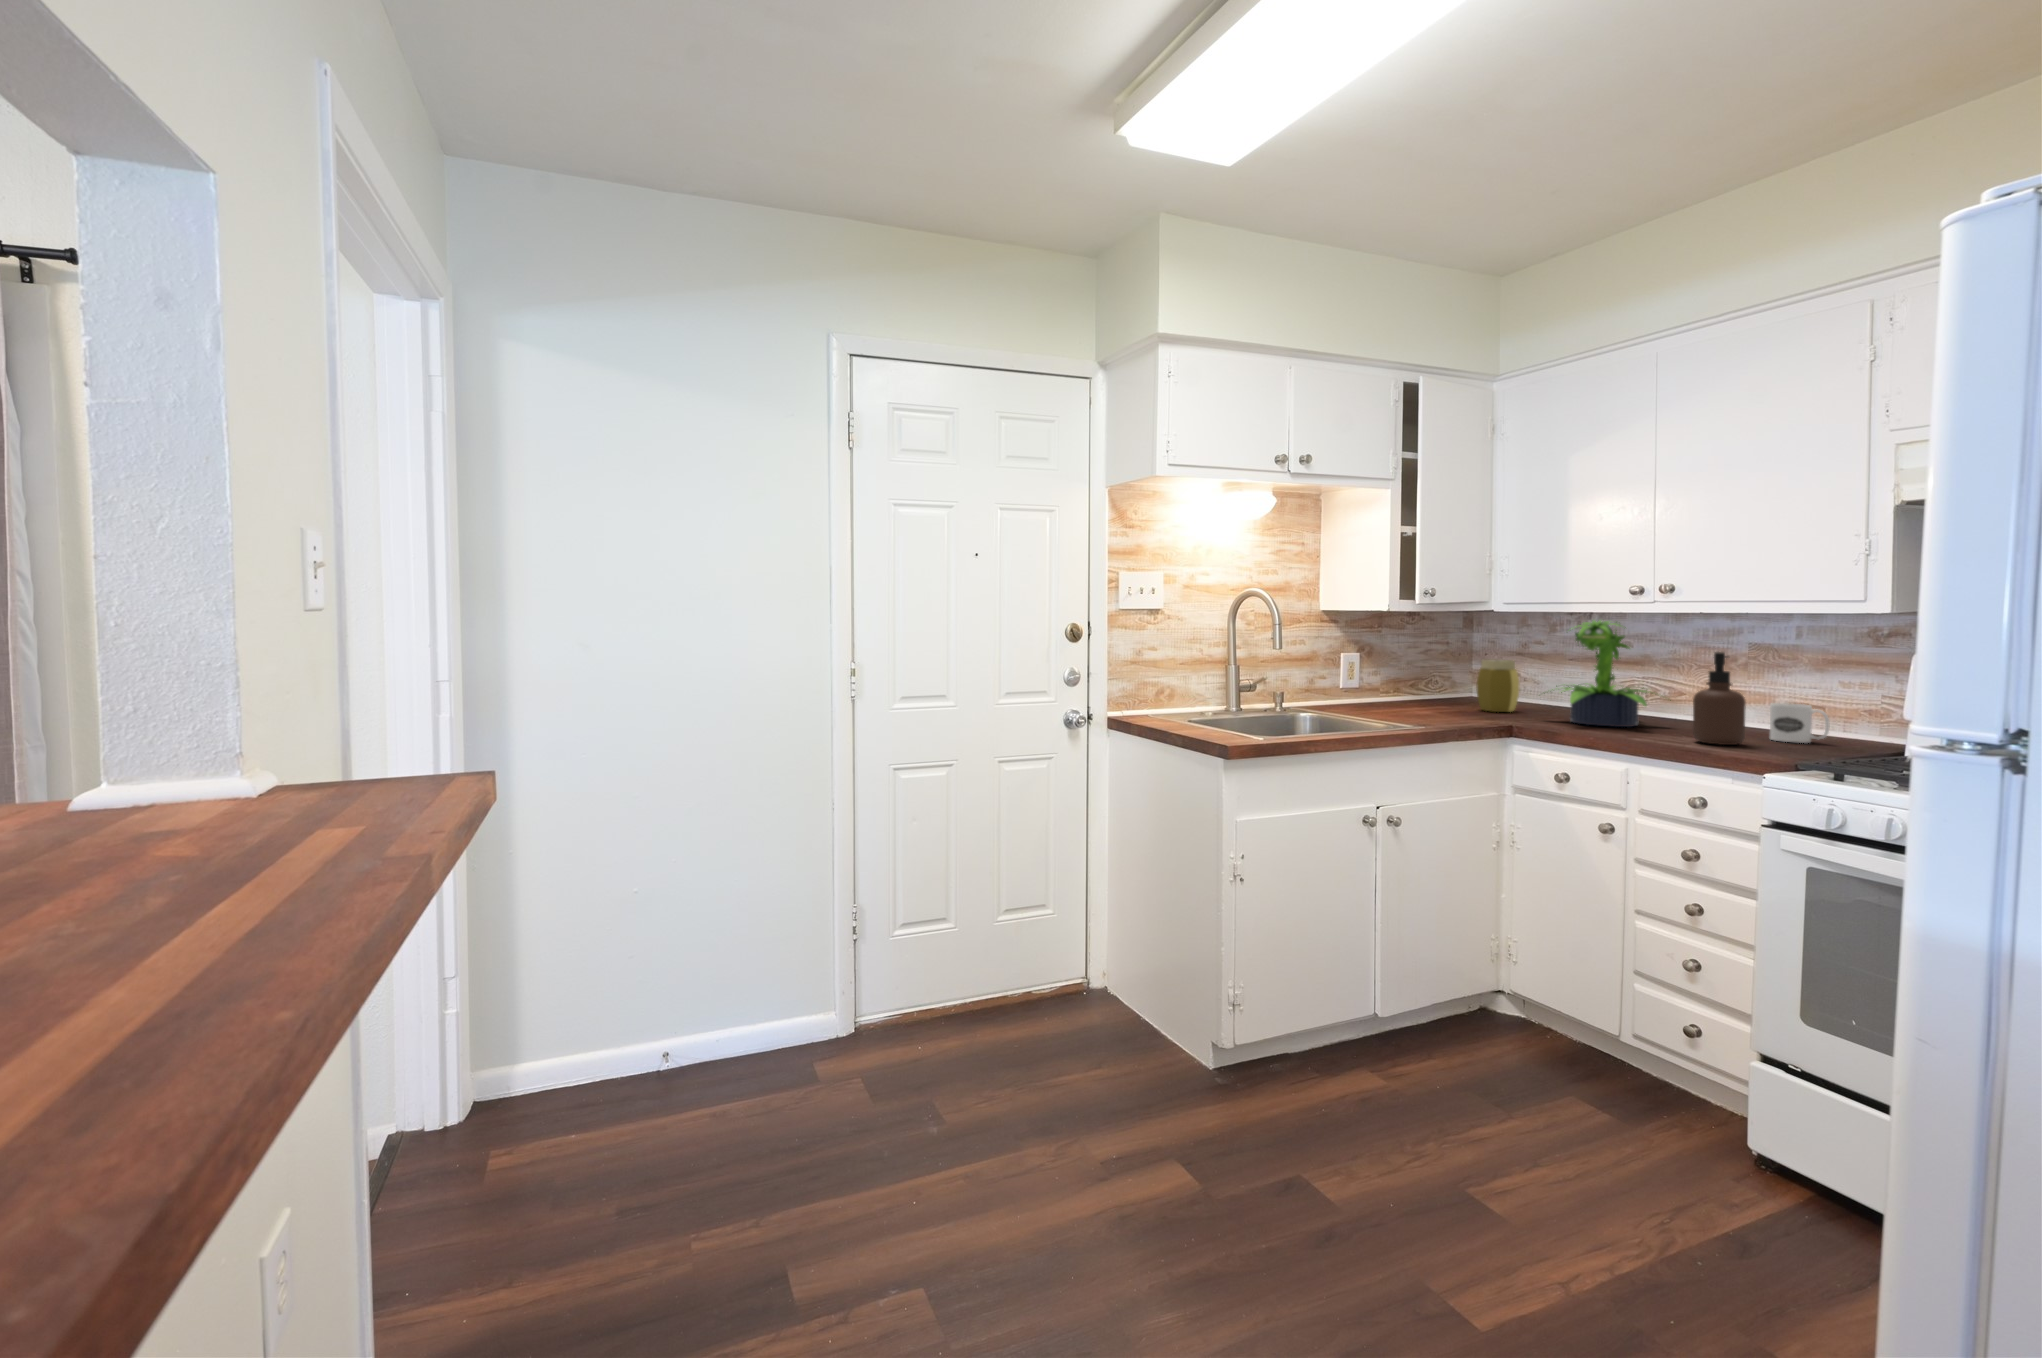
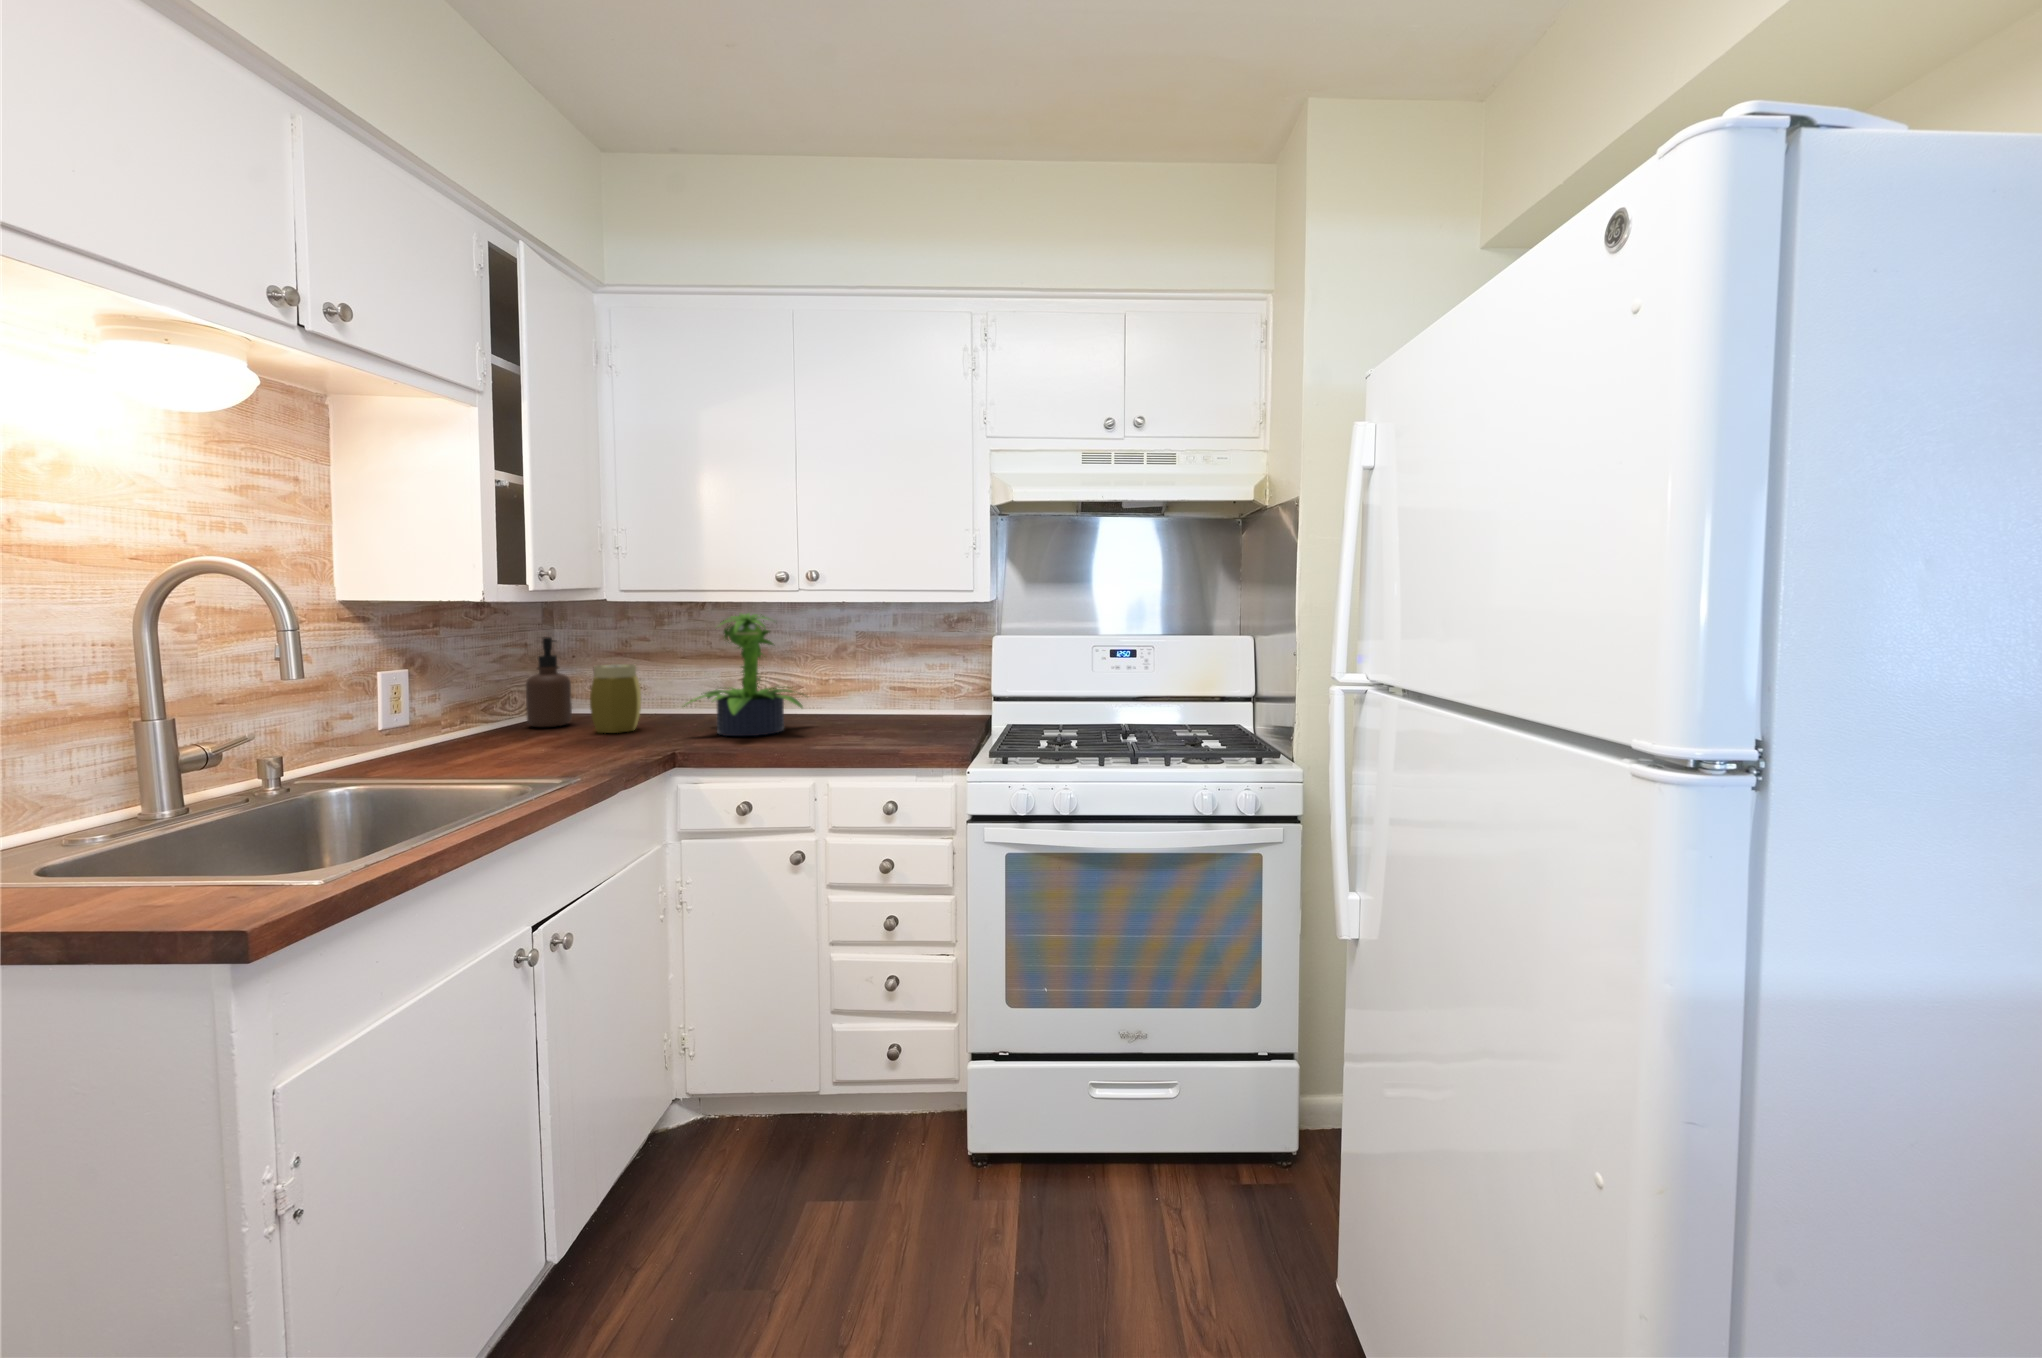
soap dispenser: present [1693,652,1746,745] -> present [526,637,572,727]
mug: present [1770,703,1830,743] -> none [896,691,938,728]

